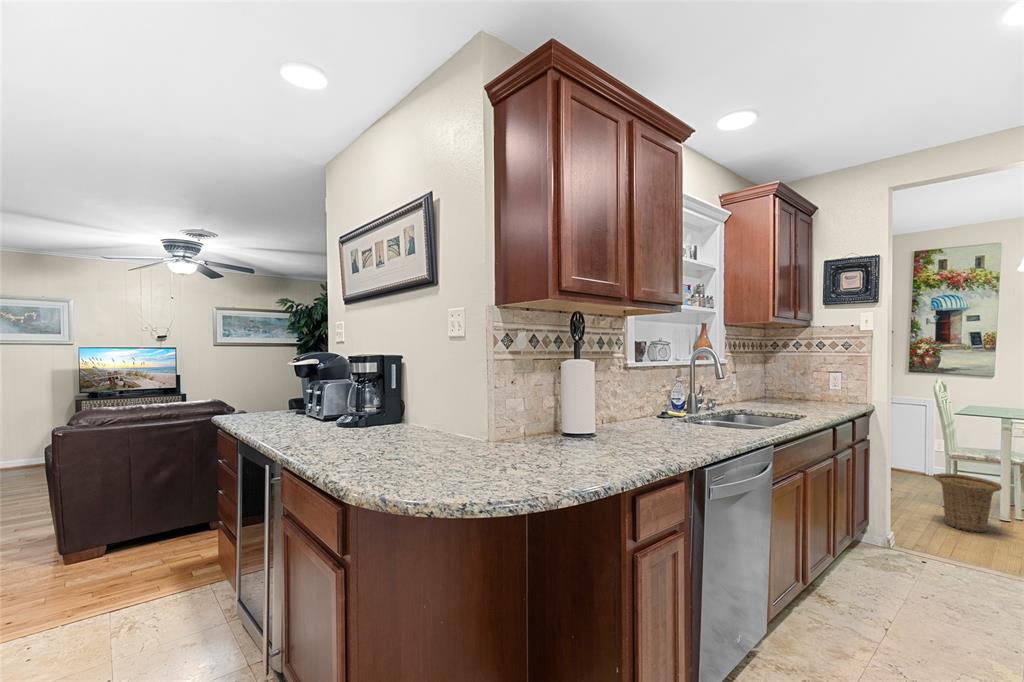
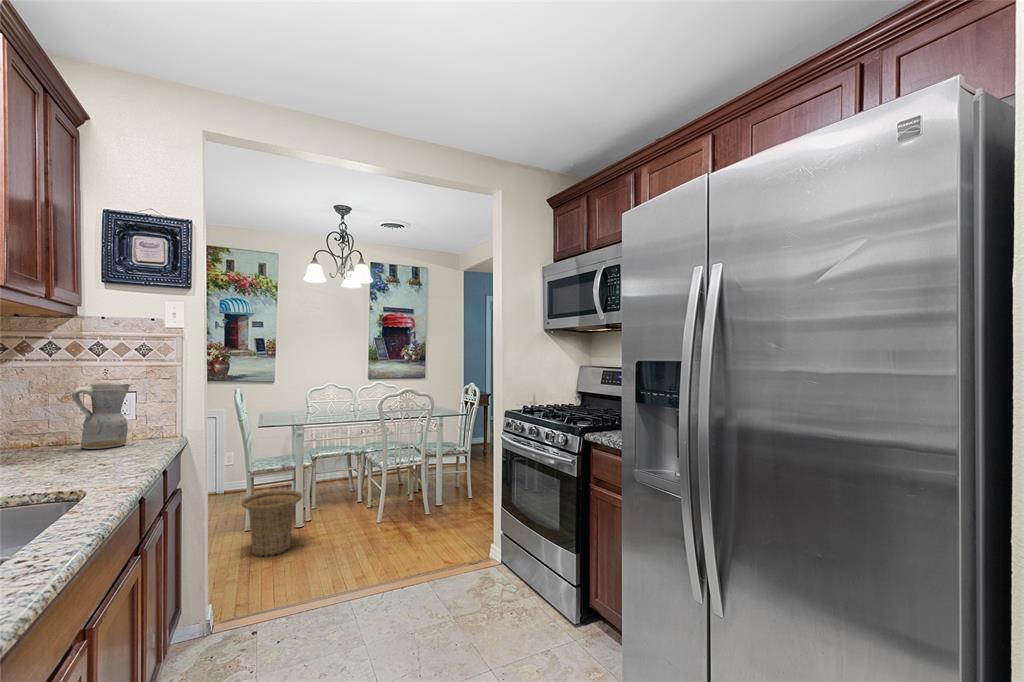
ceramic pitcher: none [807,365,838,405] -> present [72,383,130,449]

